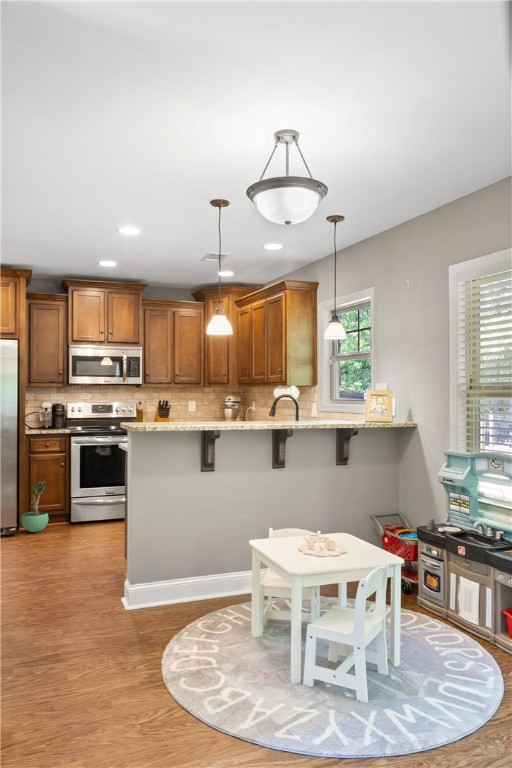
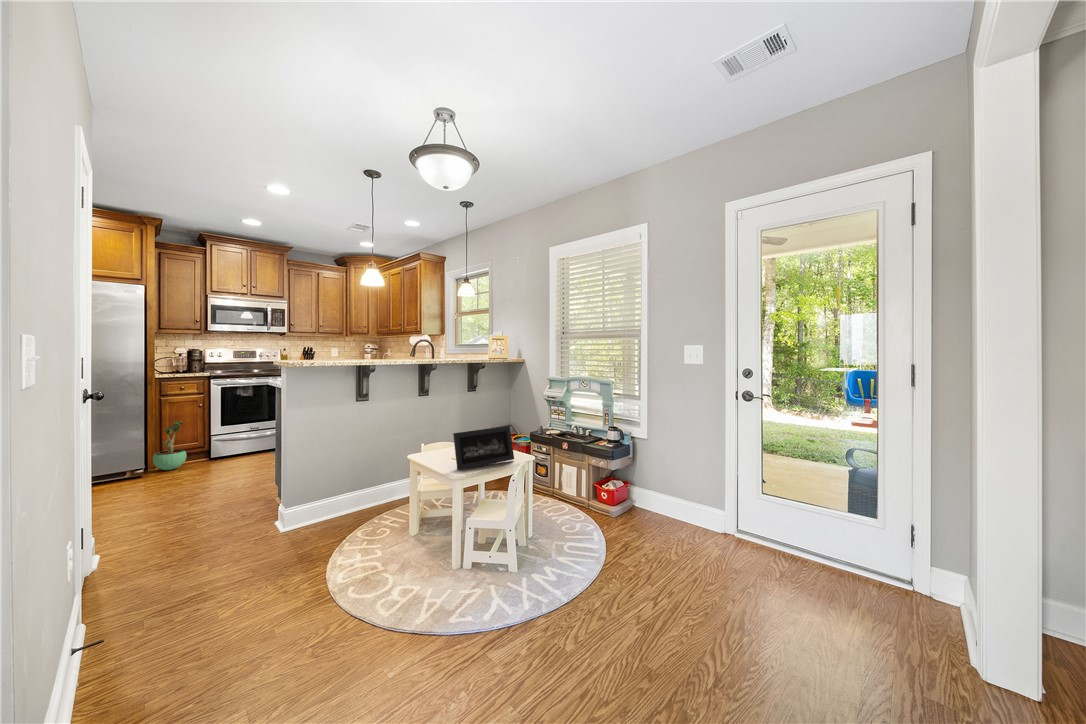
picture frame: none [293,515,371,565] -> present [453,426,514,470]

